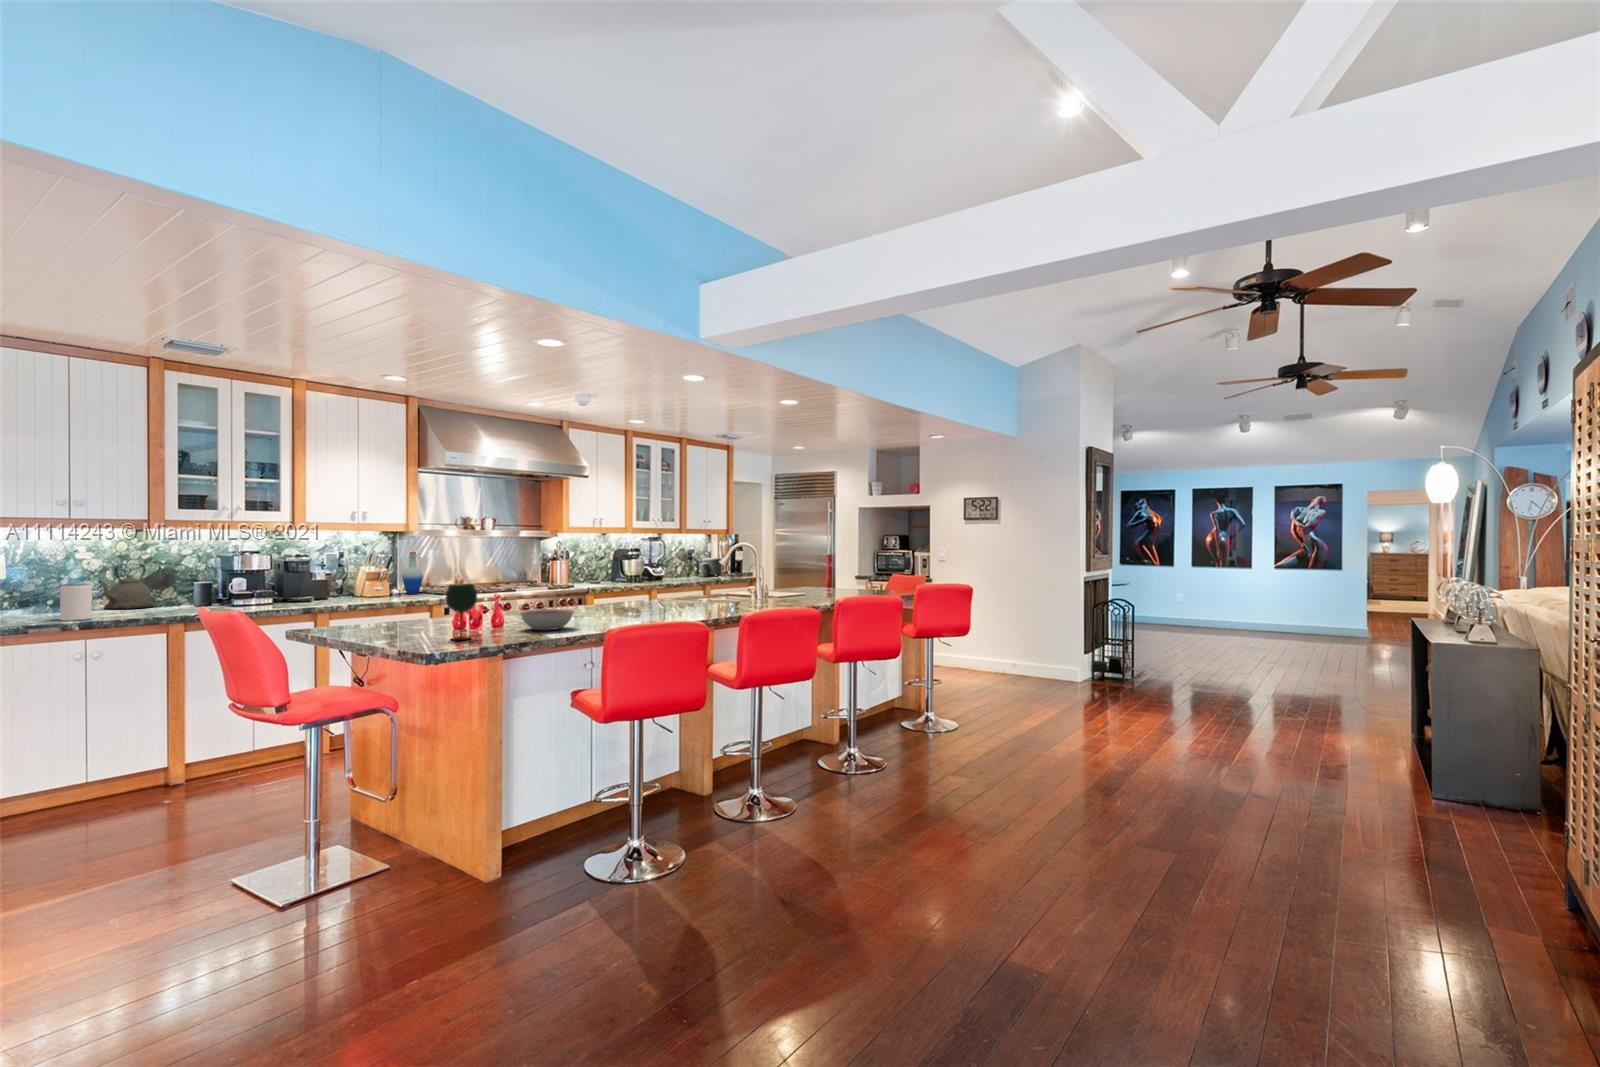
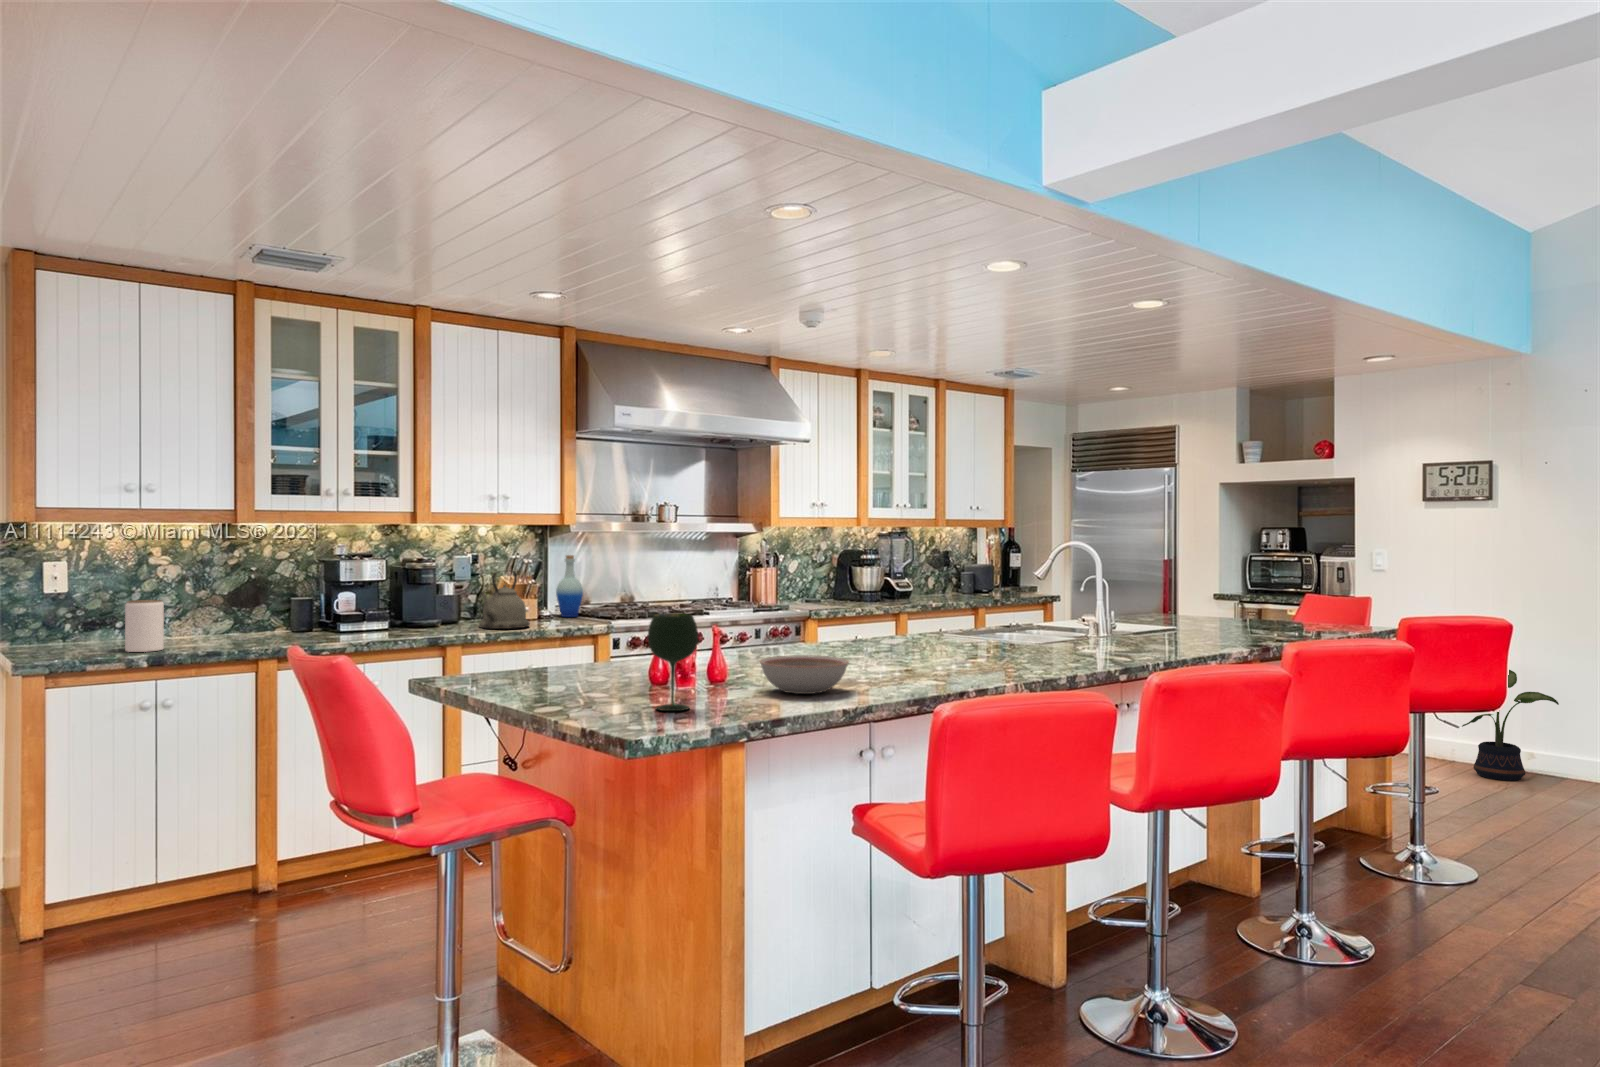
kettle: present [99,565,154,609] -> present [479,571,530,629]
potted plant: none [981,615,1029,681] -> present [1462,670,1559,781]

